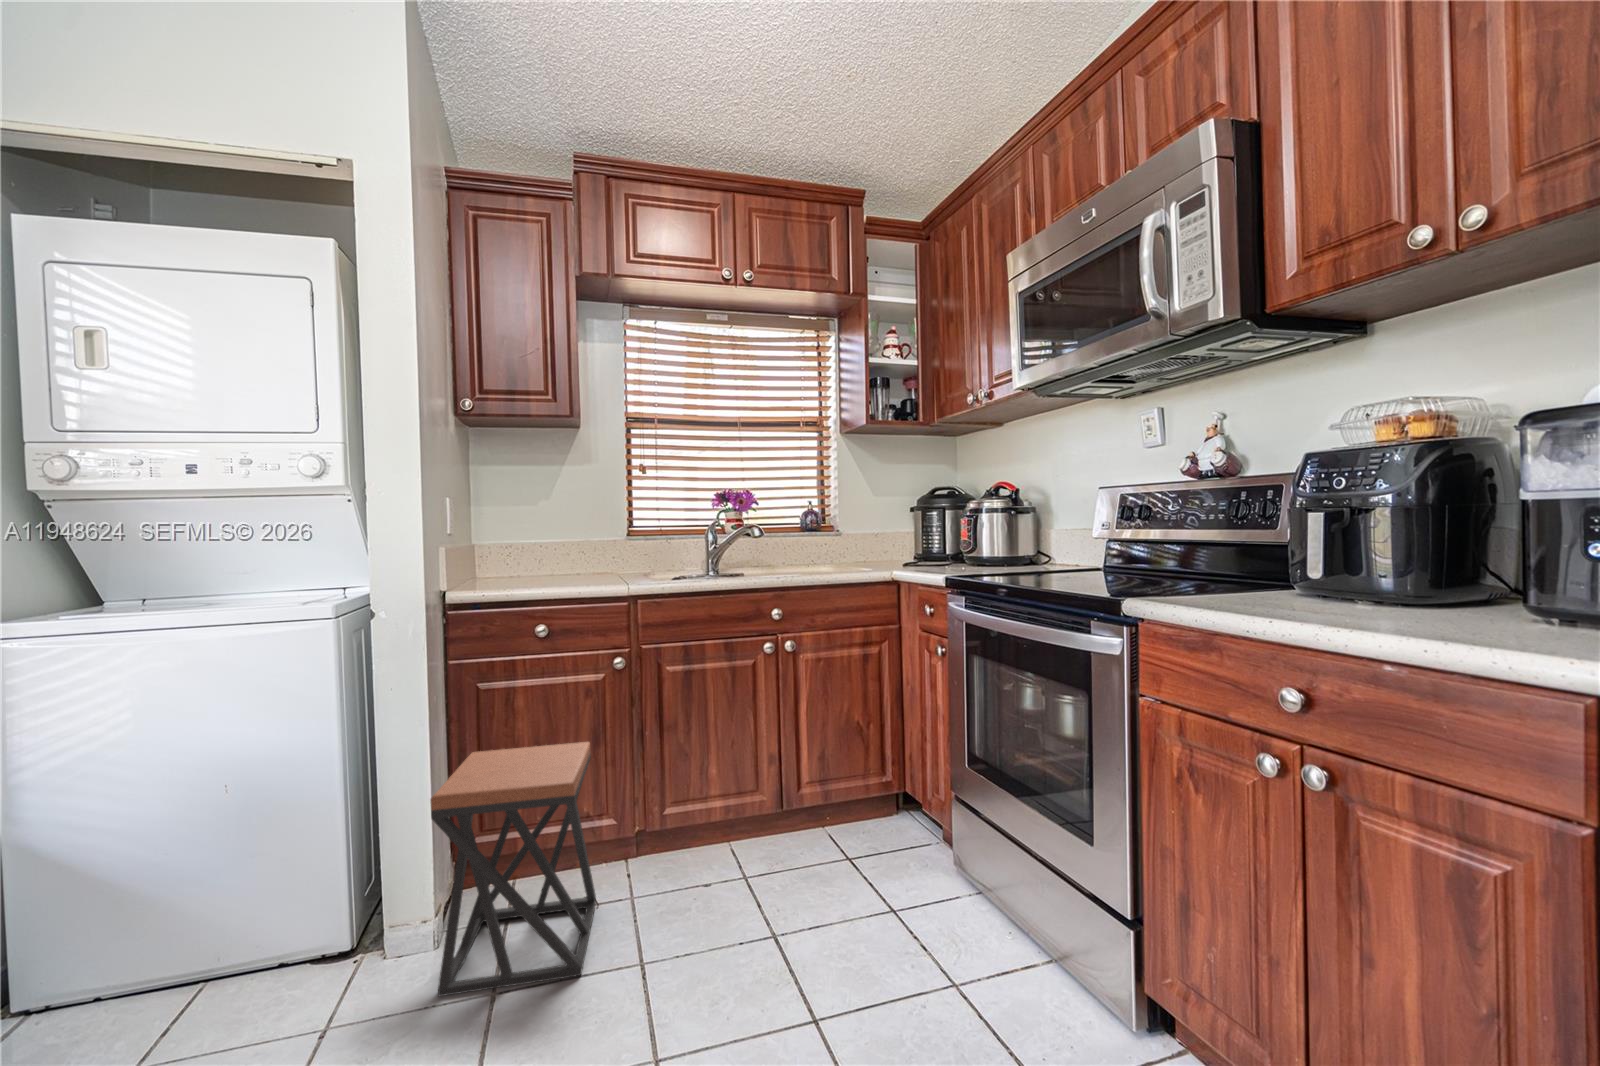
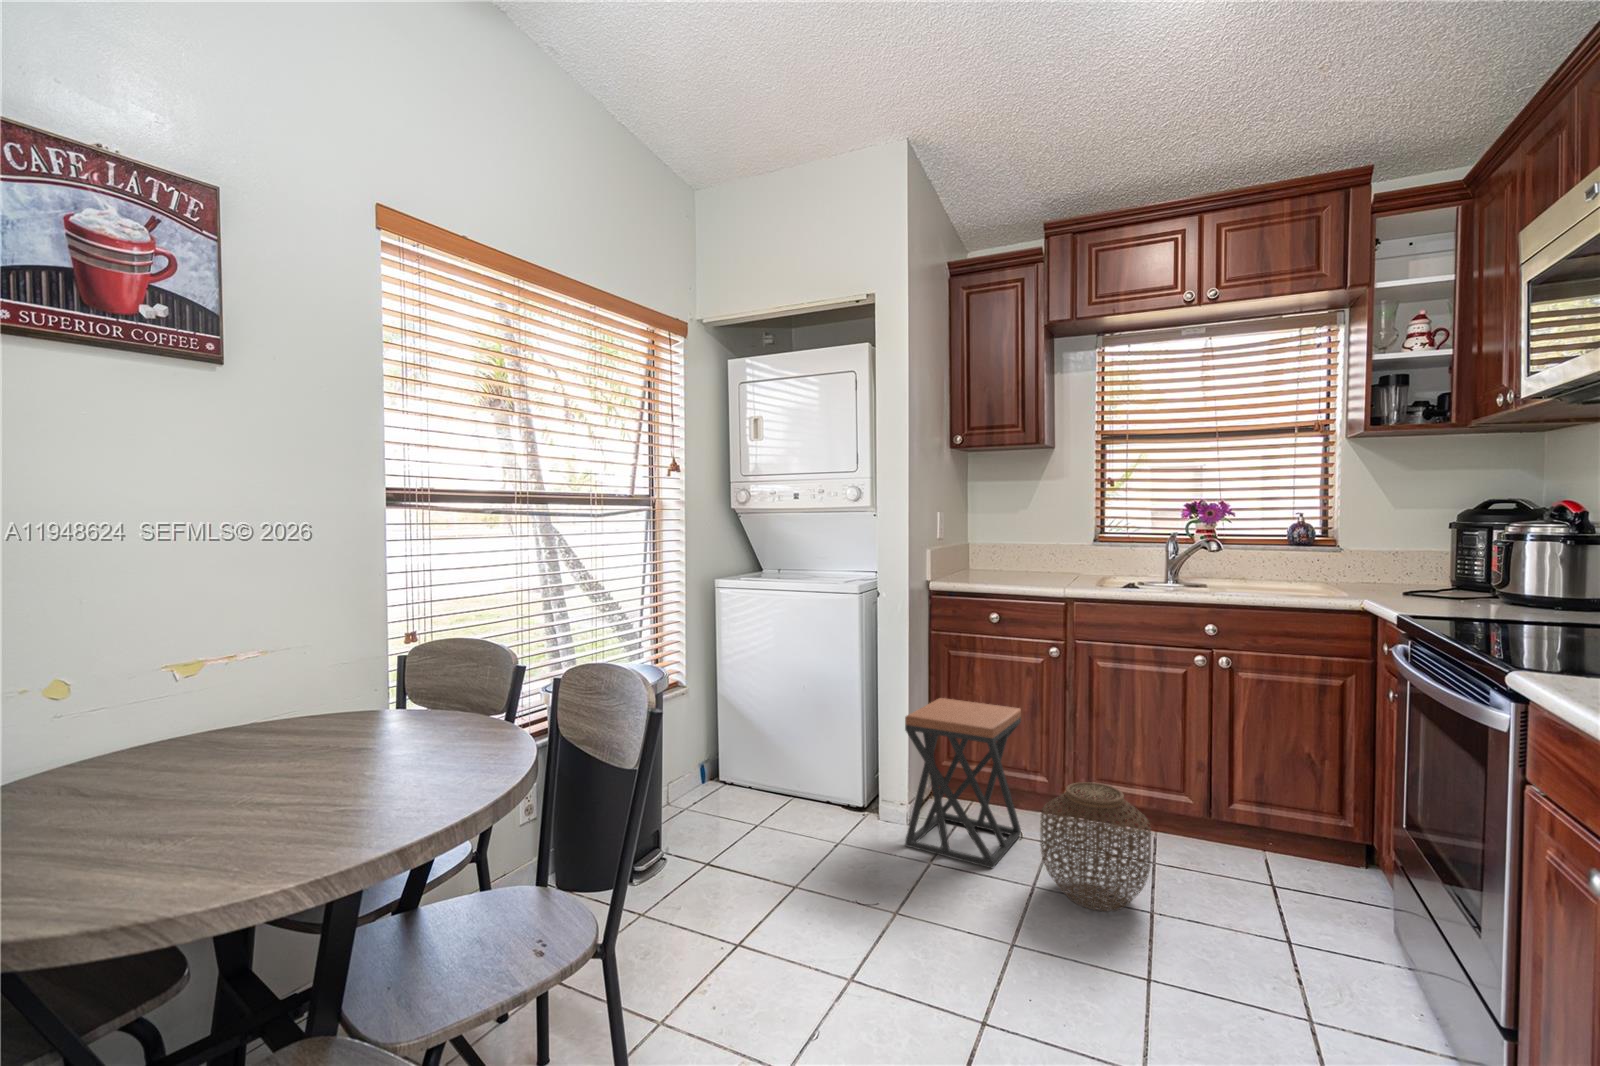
woven basket: none [648,814,778,982] -> present [1040,782,1151,911]

